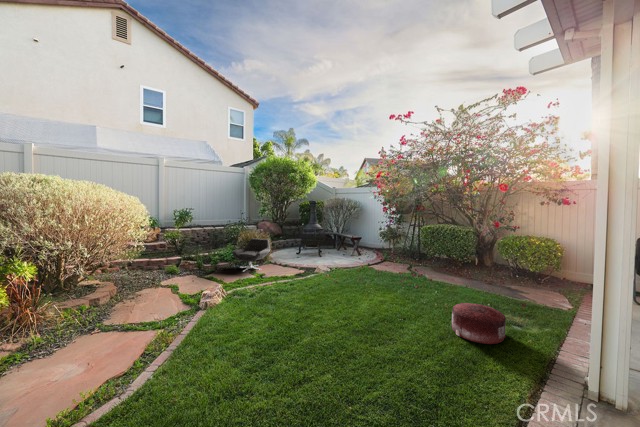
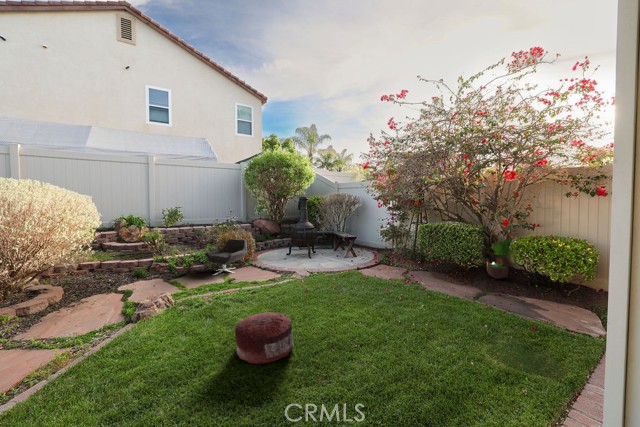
potted tree: none [477,237,502,271] -> present [487,239,513,279]
pouf: present [451,303,506,344] -> present [235,312,294,364]

